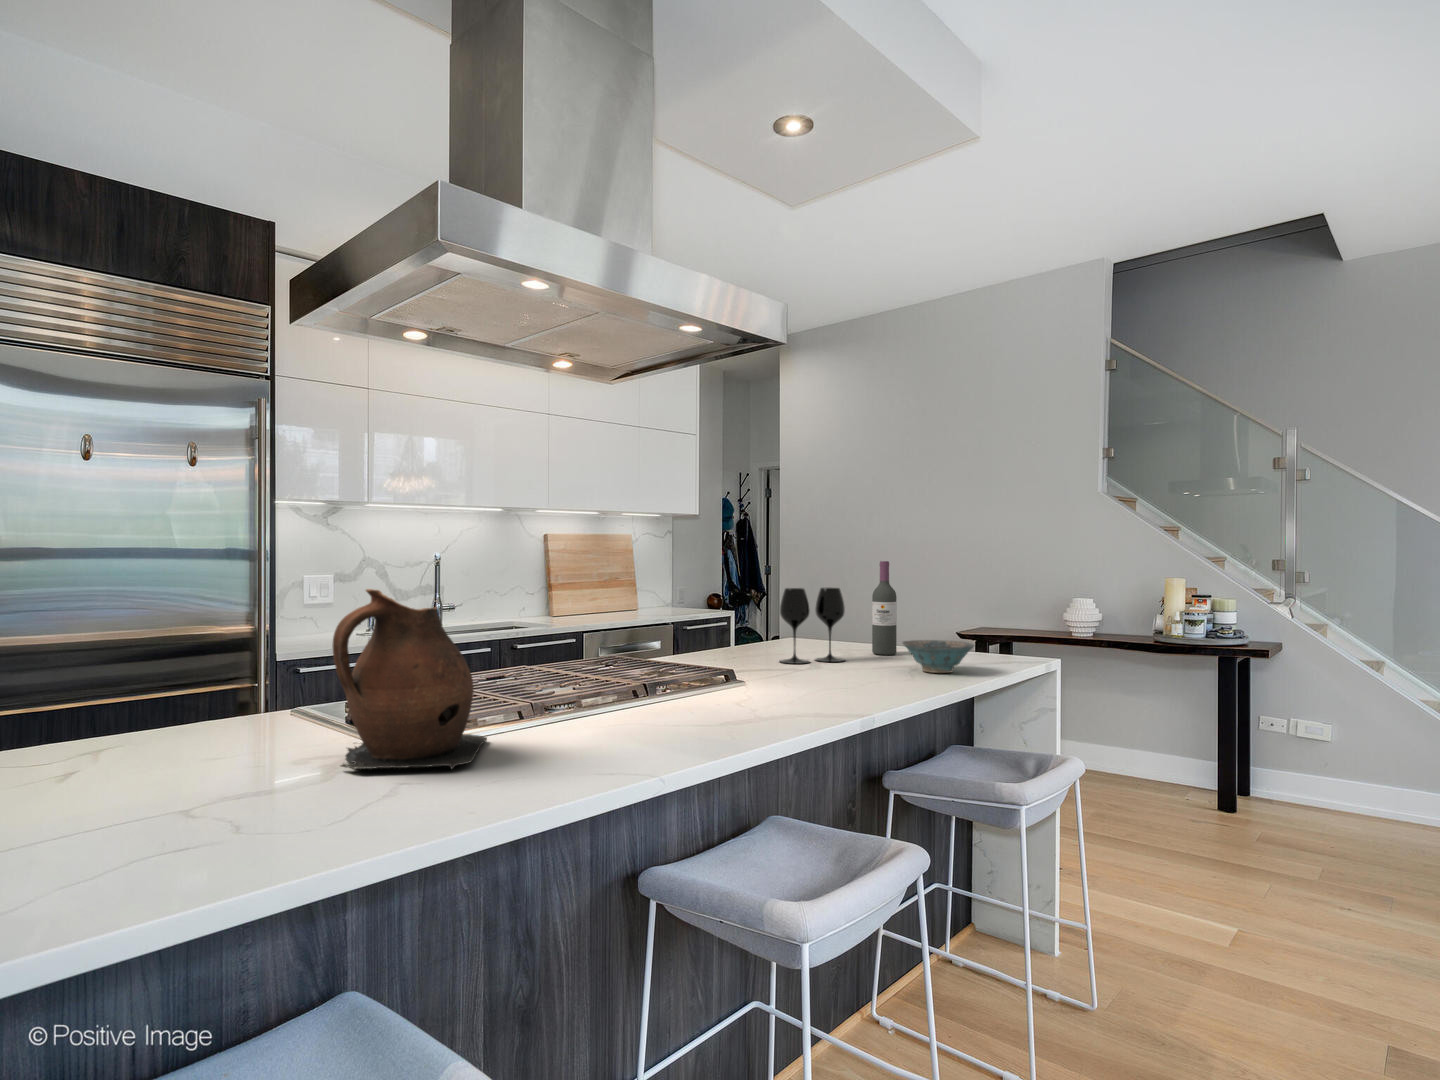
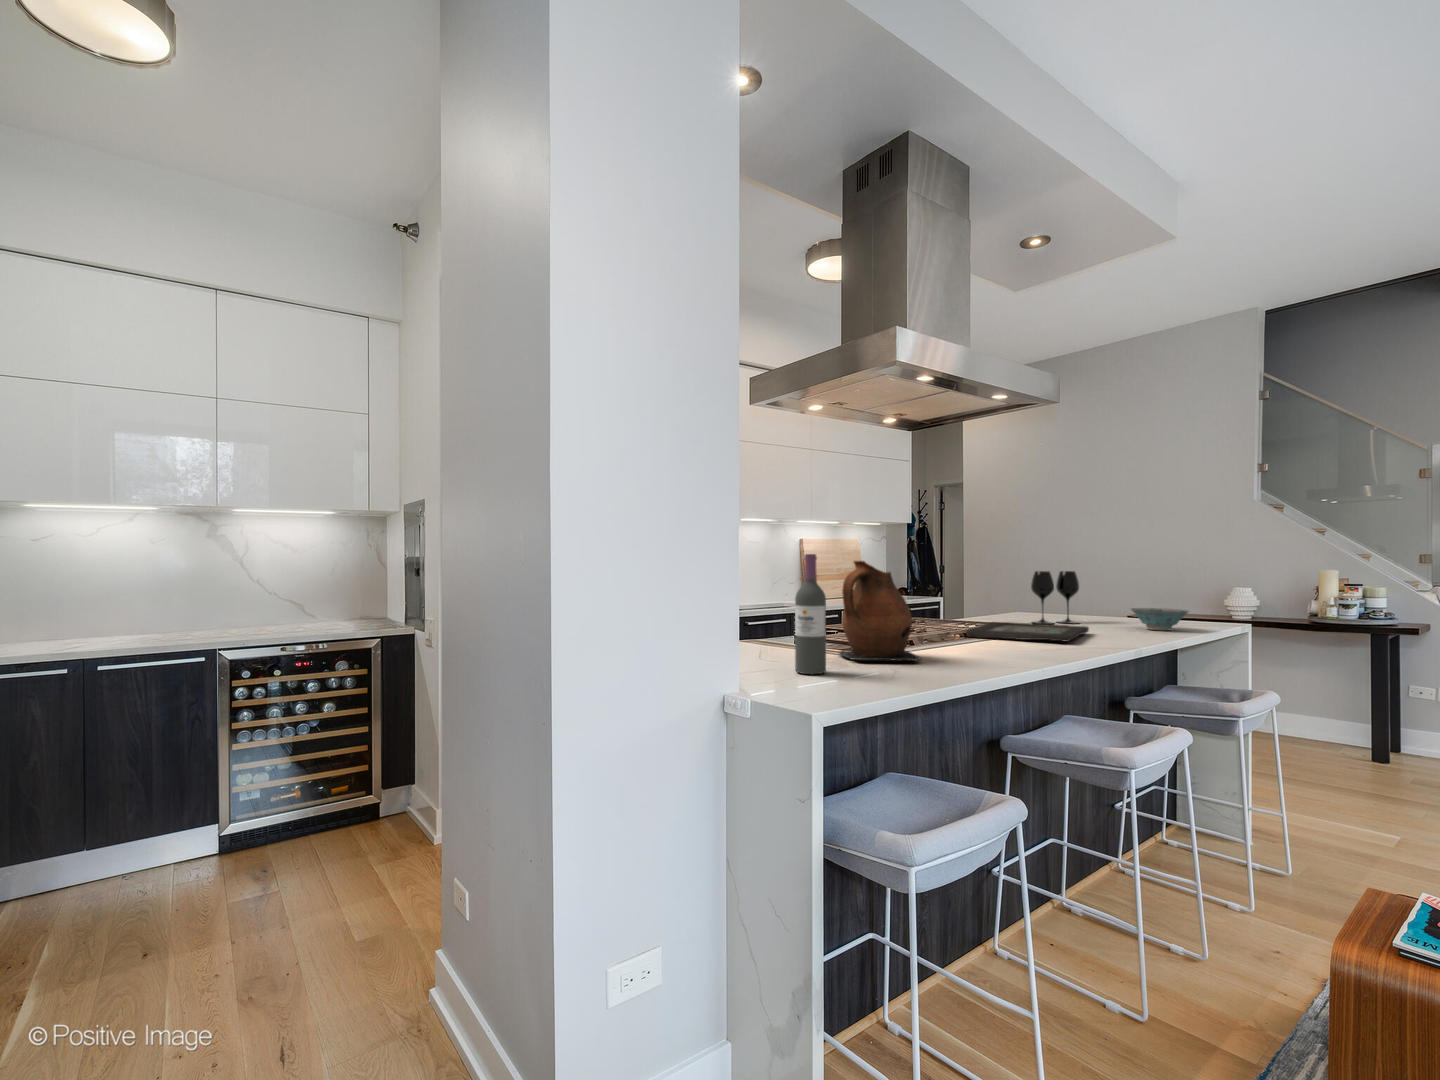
wine bottle: present [872,561,897,655] -> present [795,554,826,674]
decorative tray: none [643,665,833,704] -> present [966,622,1089,642]

